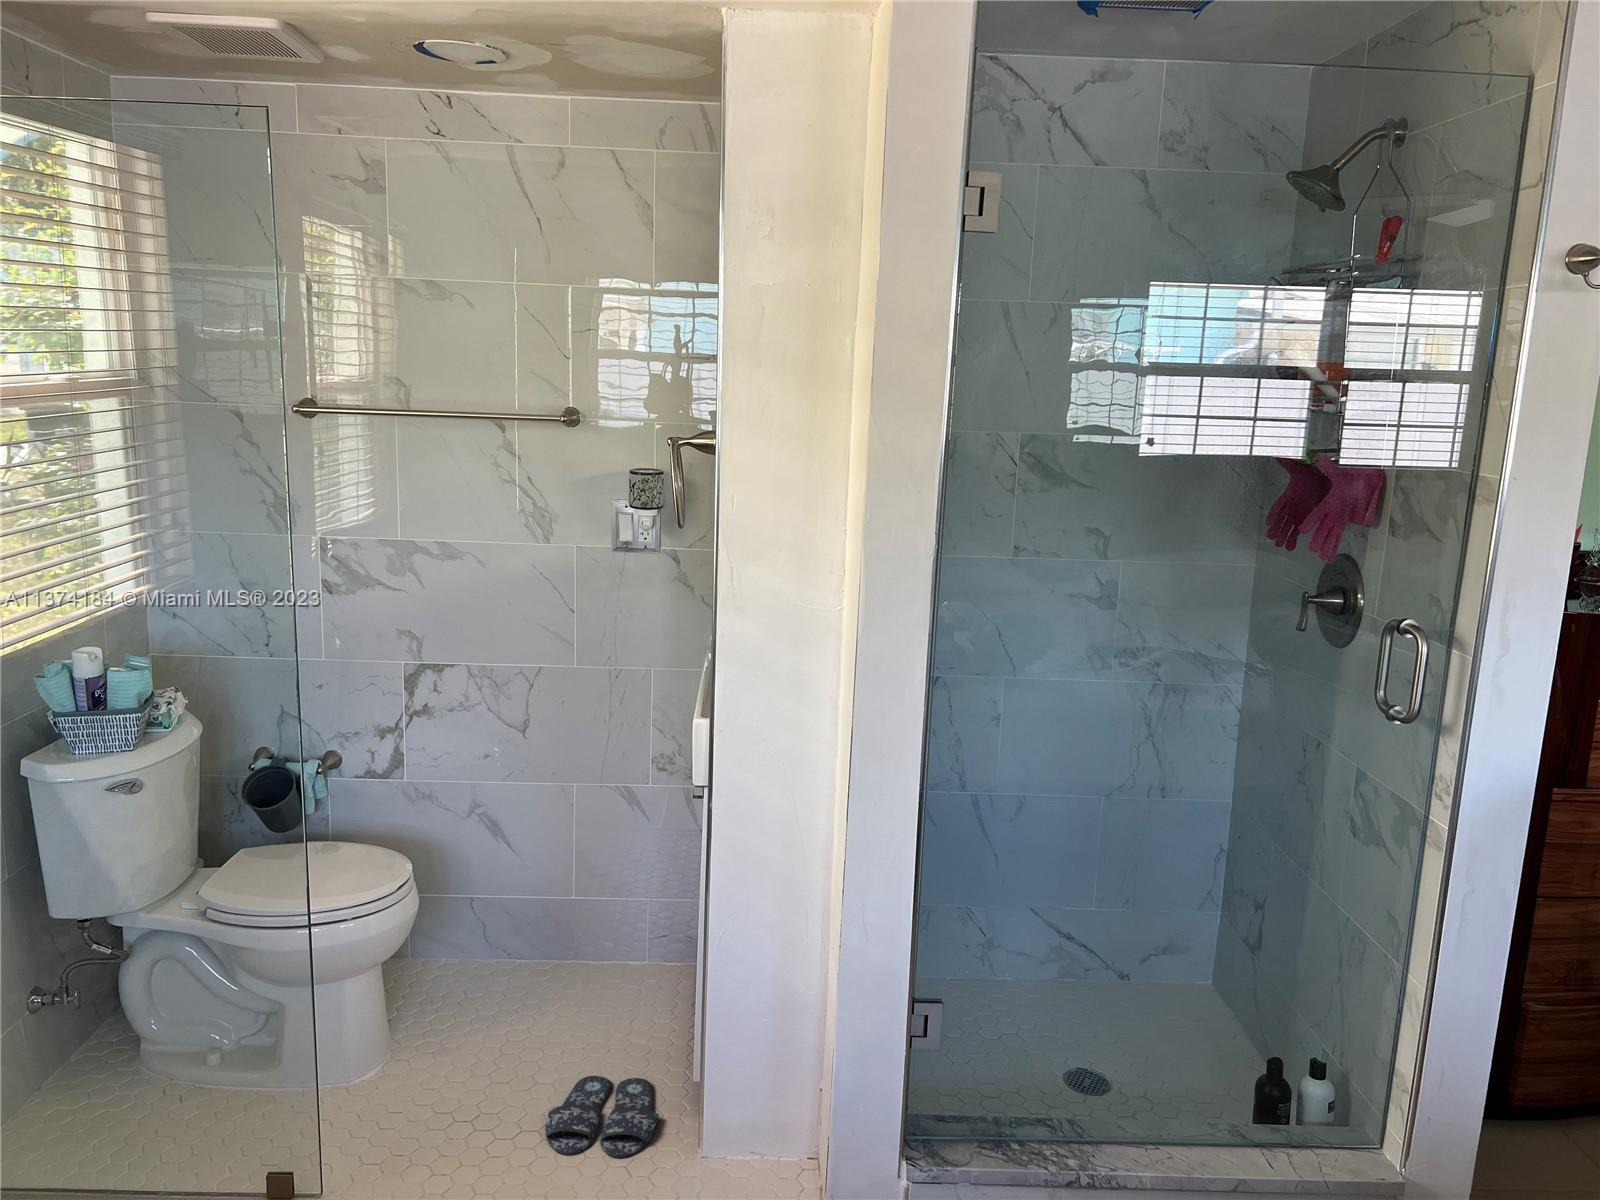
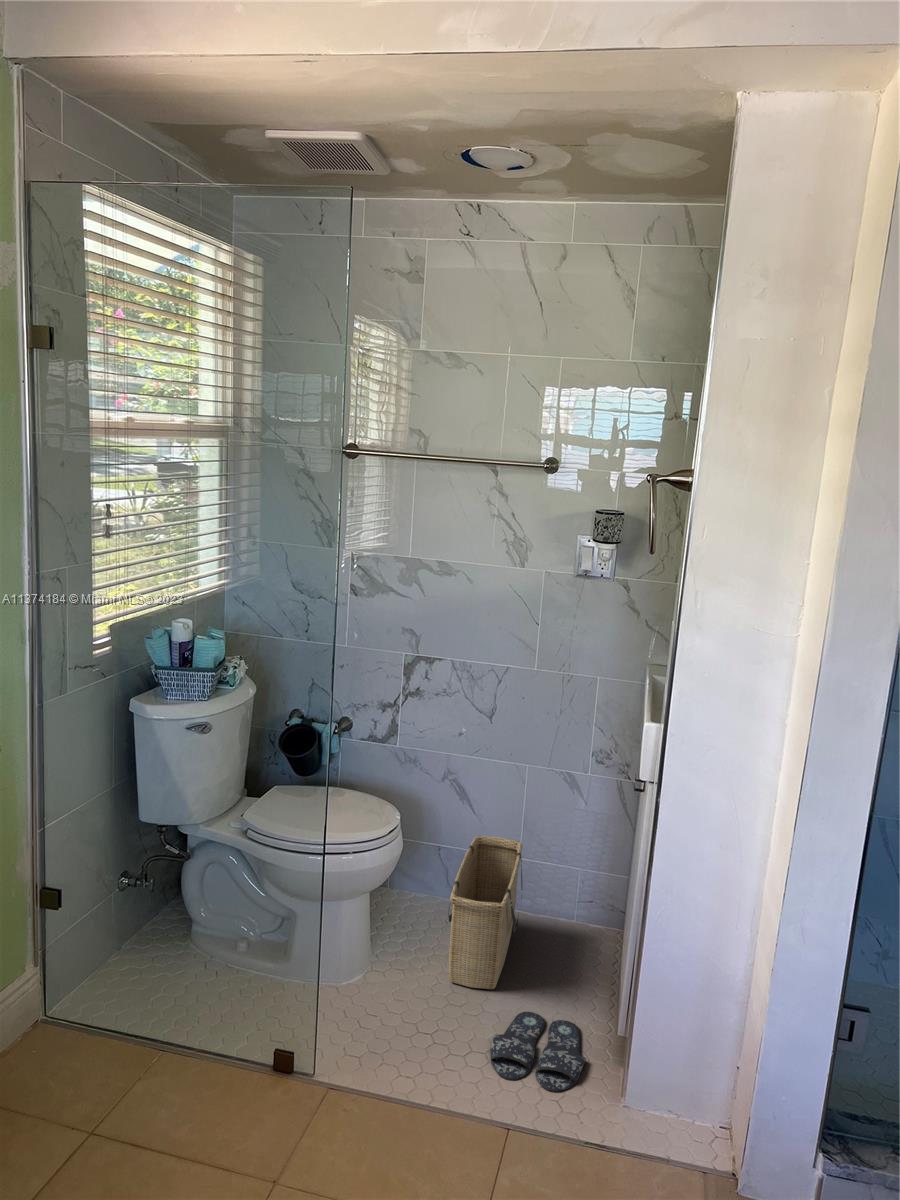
basket: none [485,877,578,1061] -> present [448,836,522,989]

